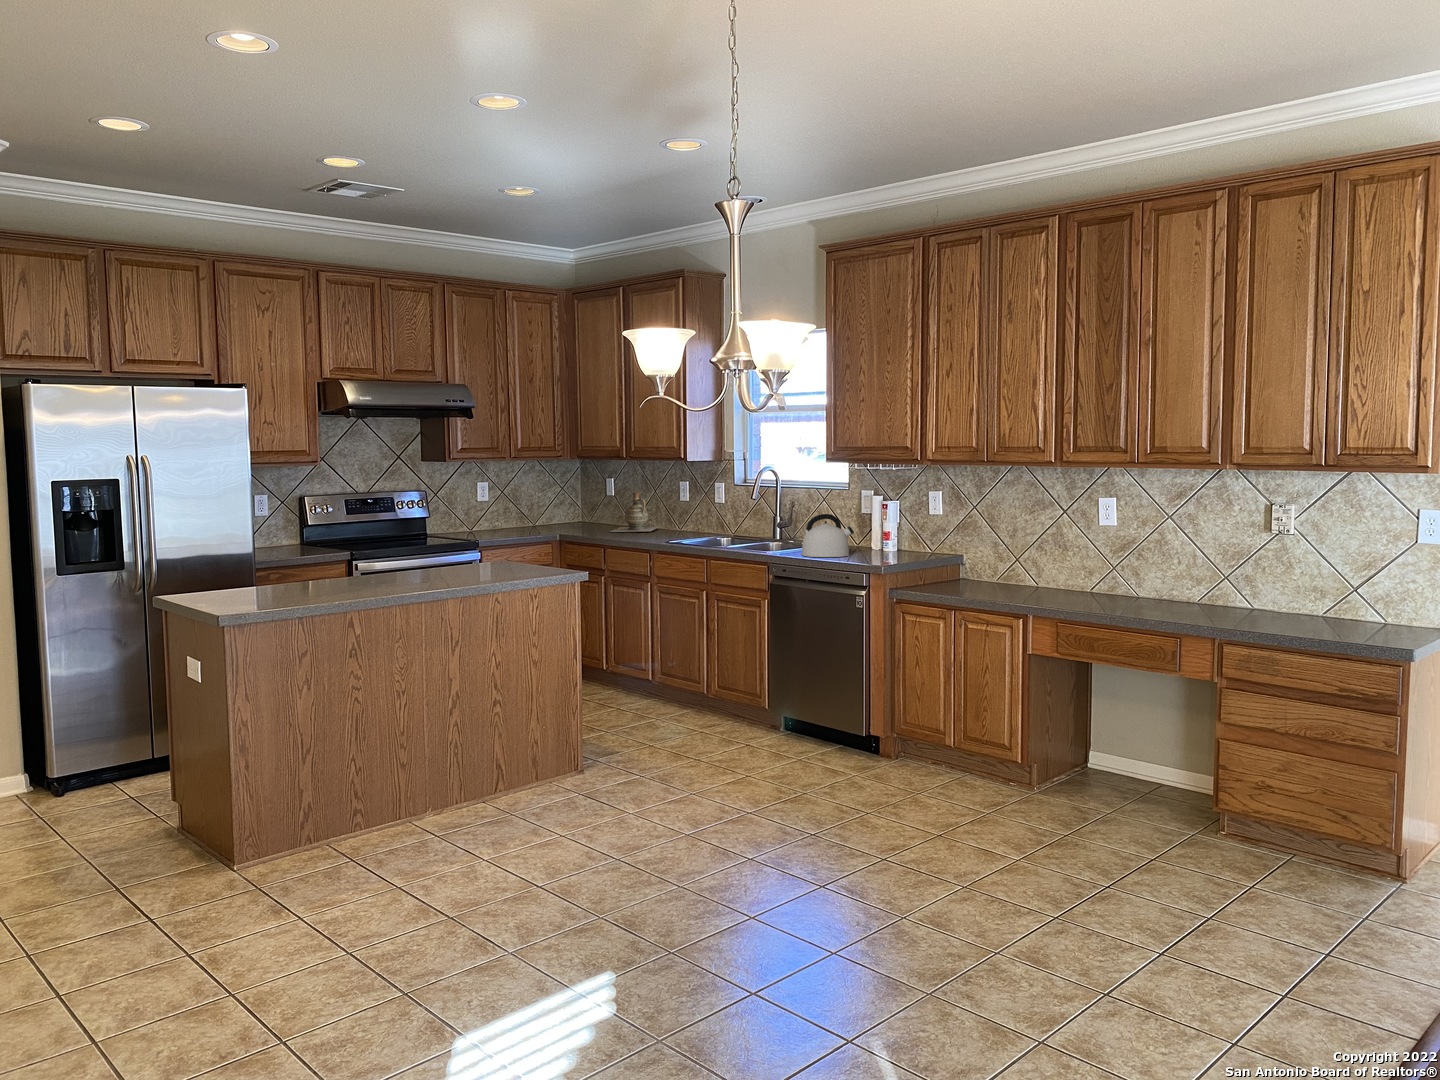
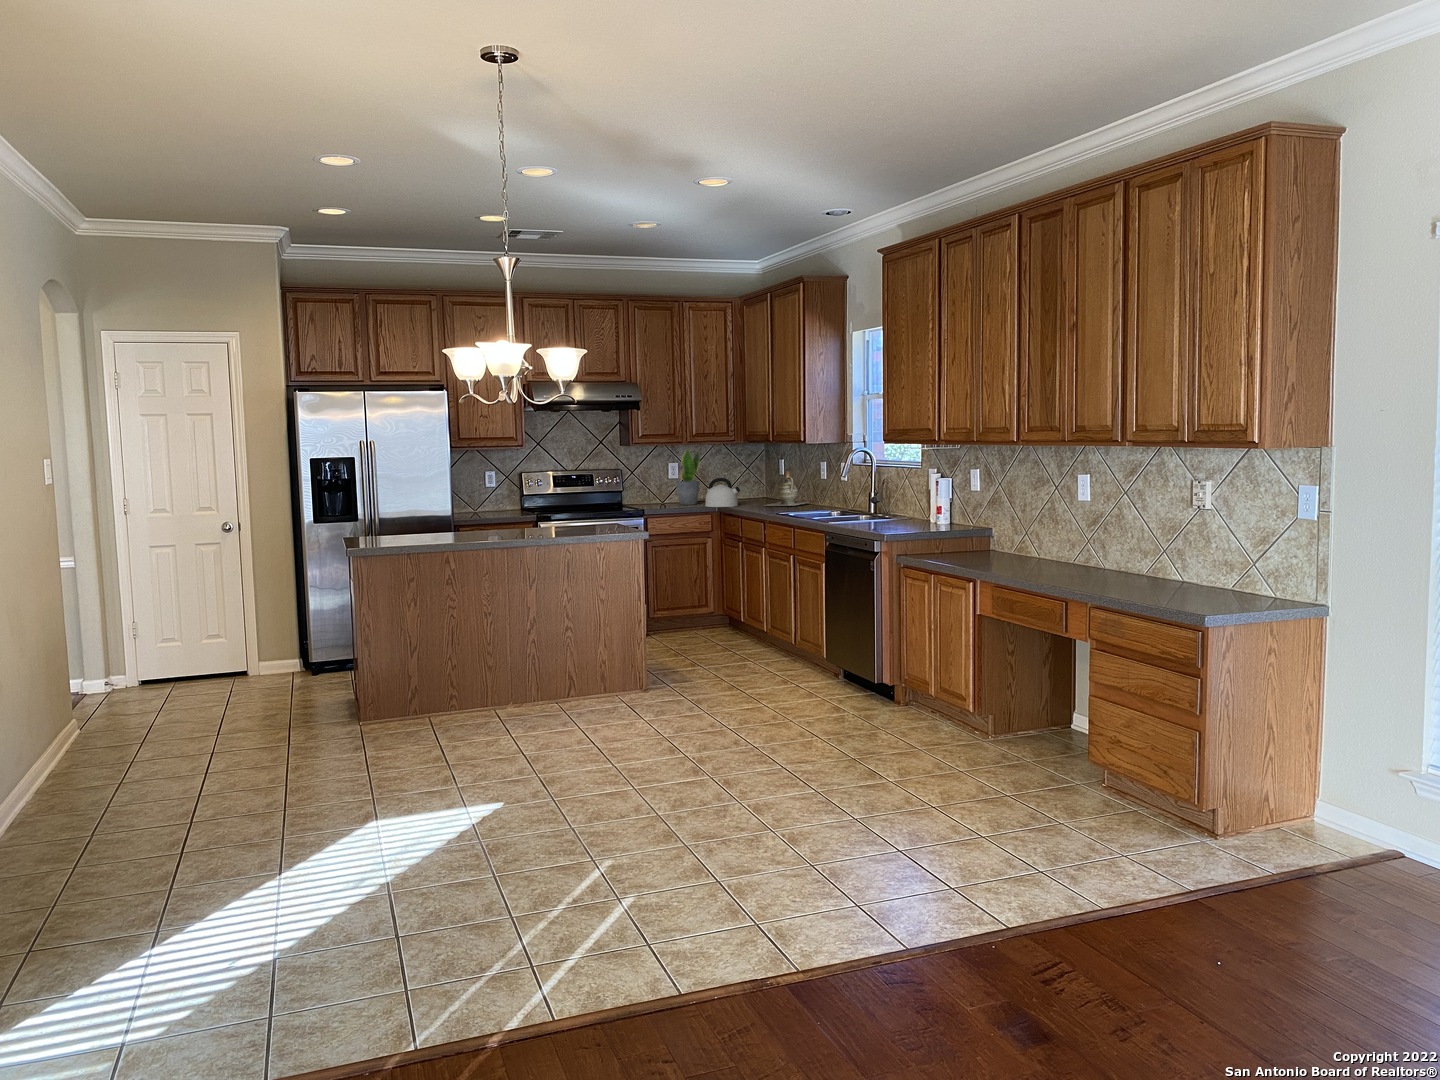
potted plant: none [494,465,524,532] -> present [676,449,700,505]
kettle: present [802,514,854,557] -> present [705,478,740,507]

